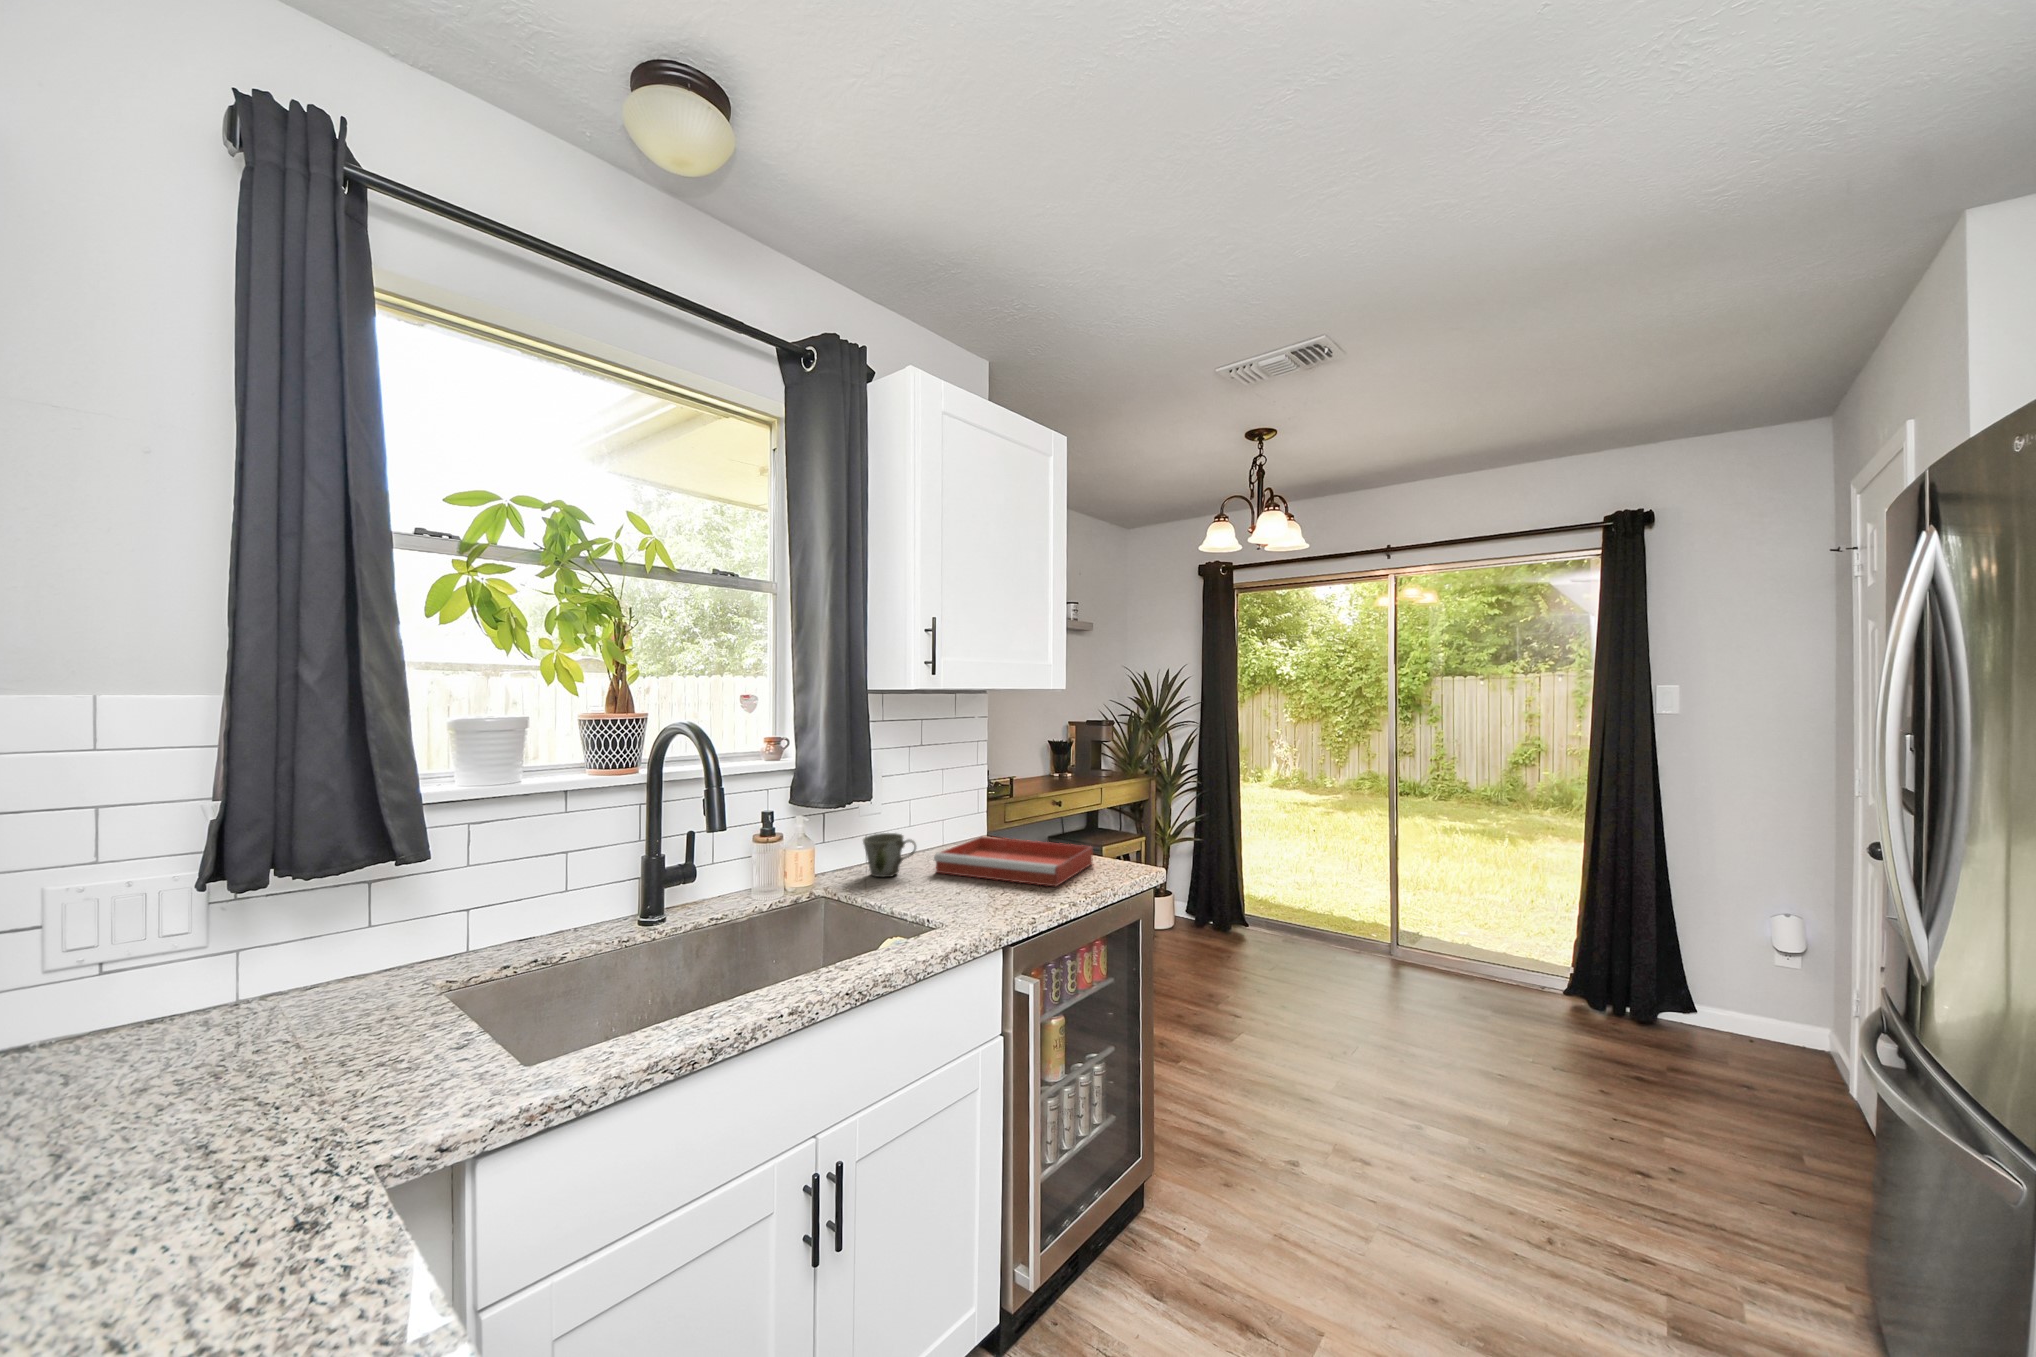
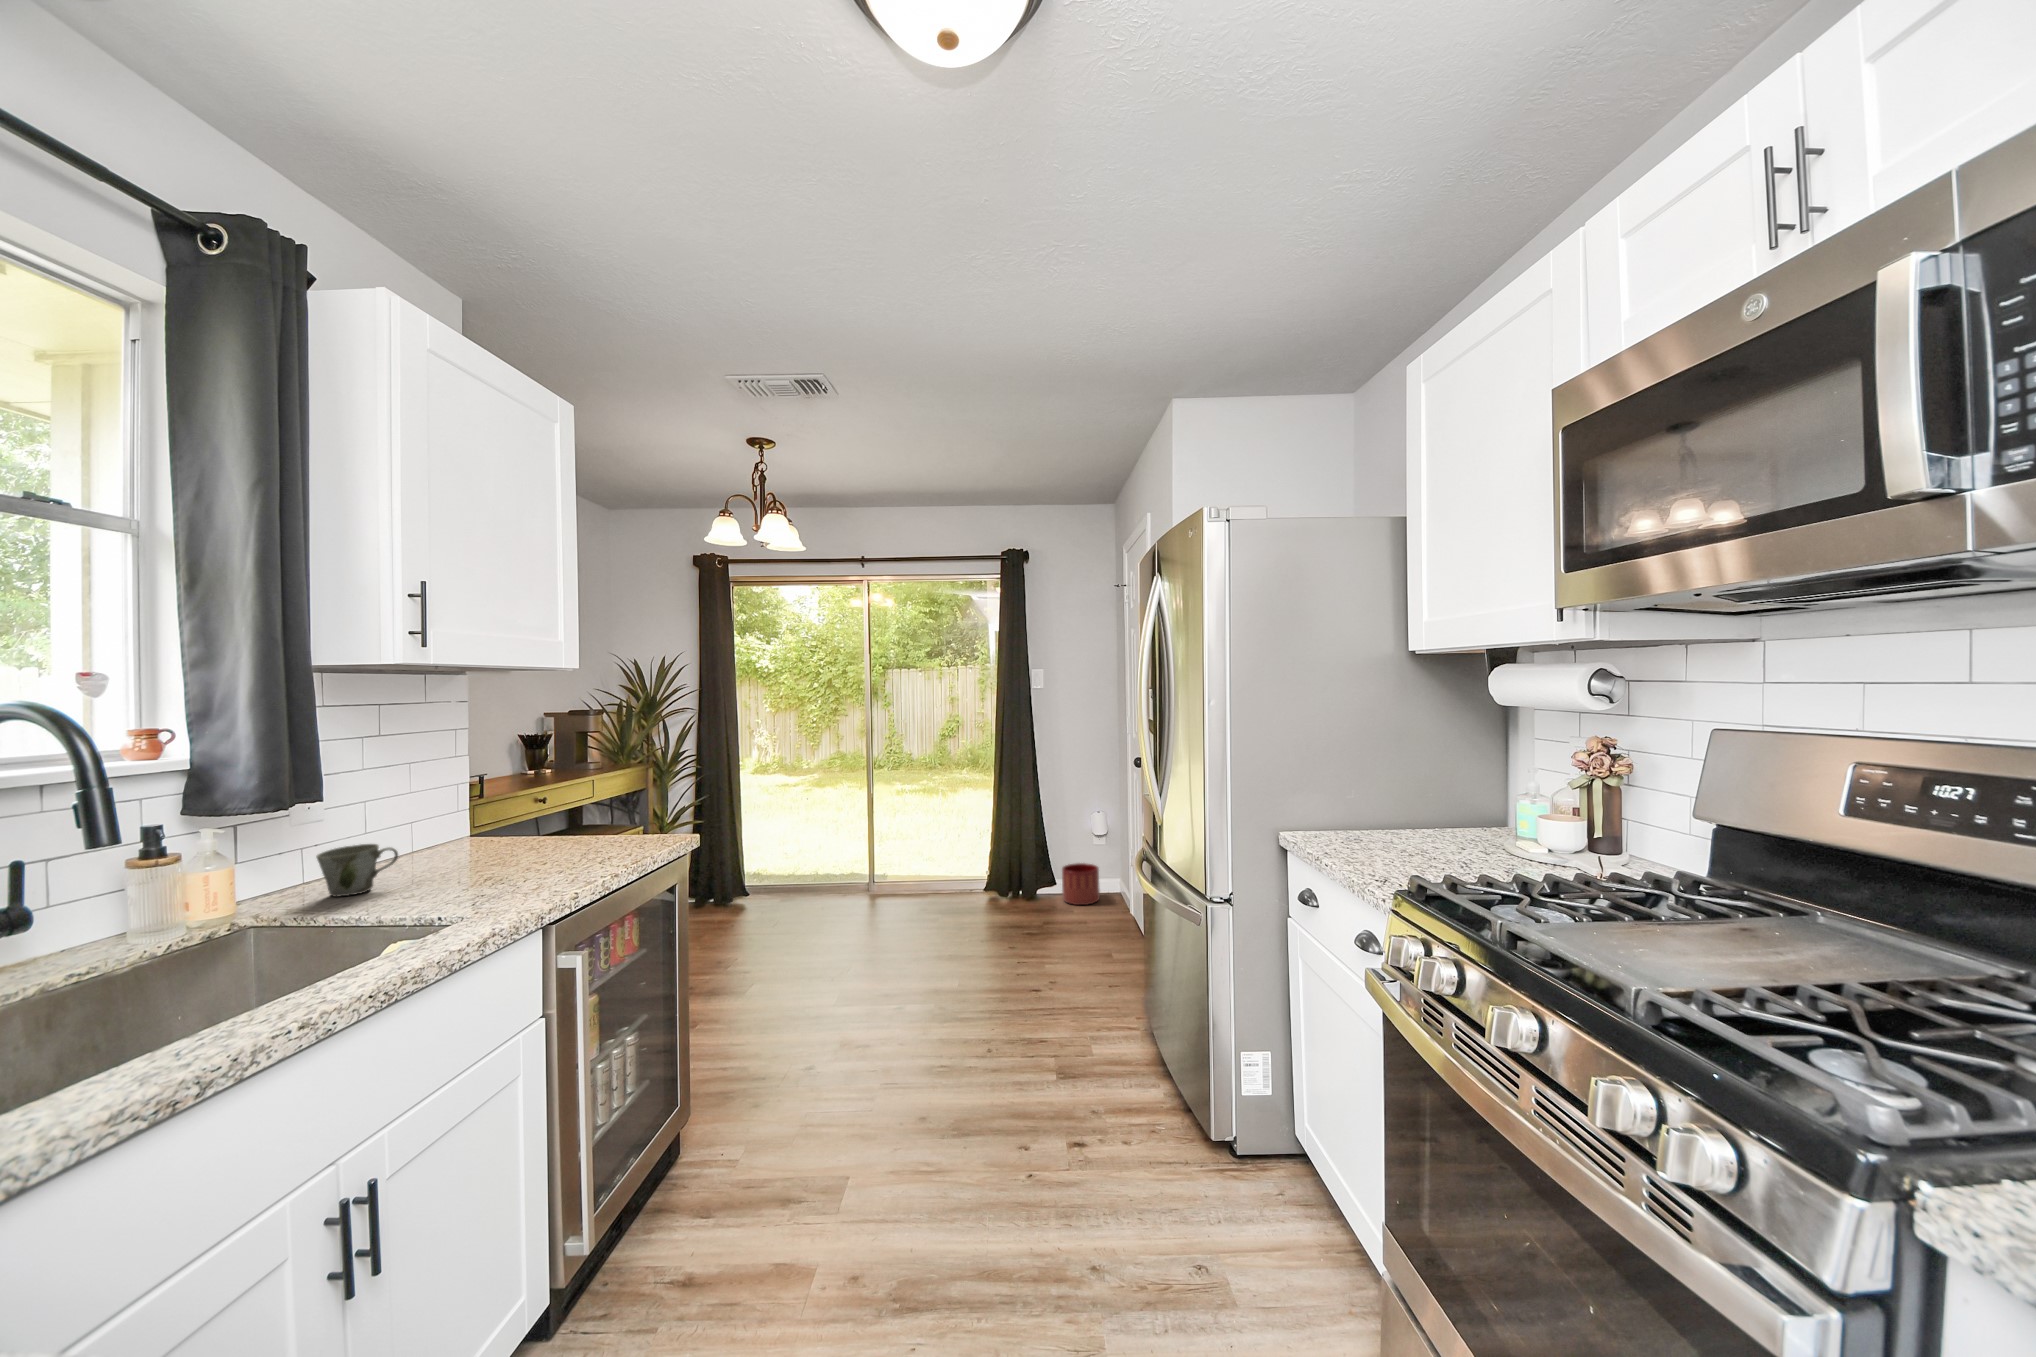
tray: present [934,837,1093,886] -> none [423,827,615,880]
planter: none [1707,984,1785,1055] -> present [1062,863,1100,905]

